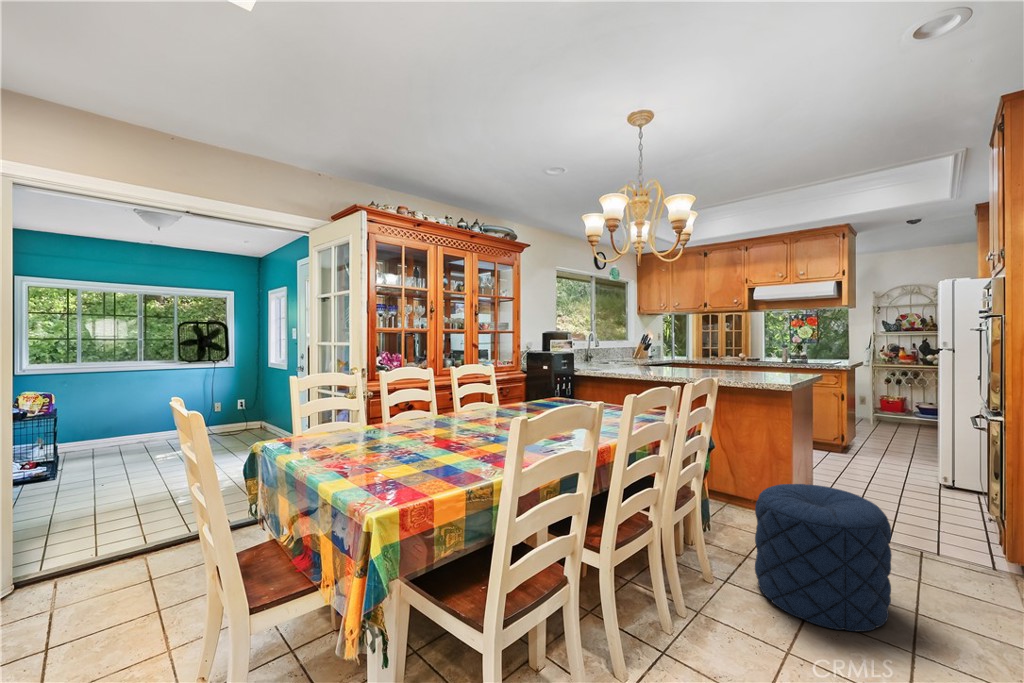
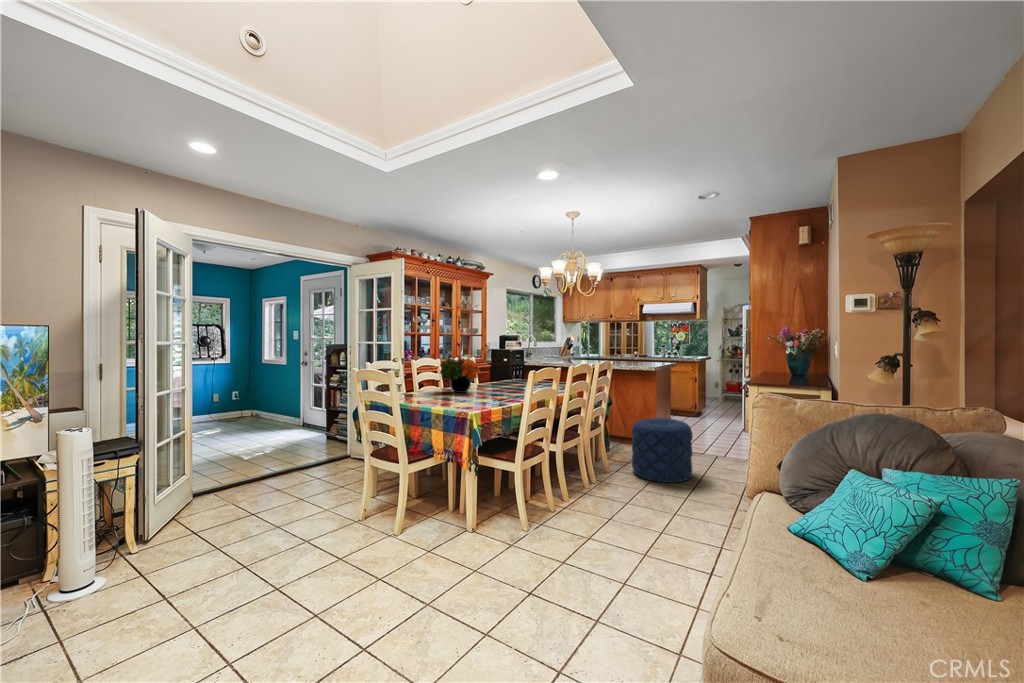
flower arrangement: none [396,366,472,431] -> present [440,355,480,393]

